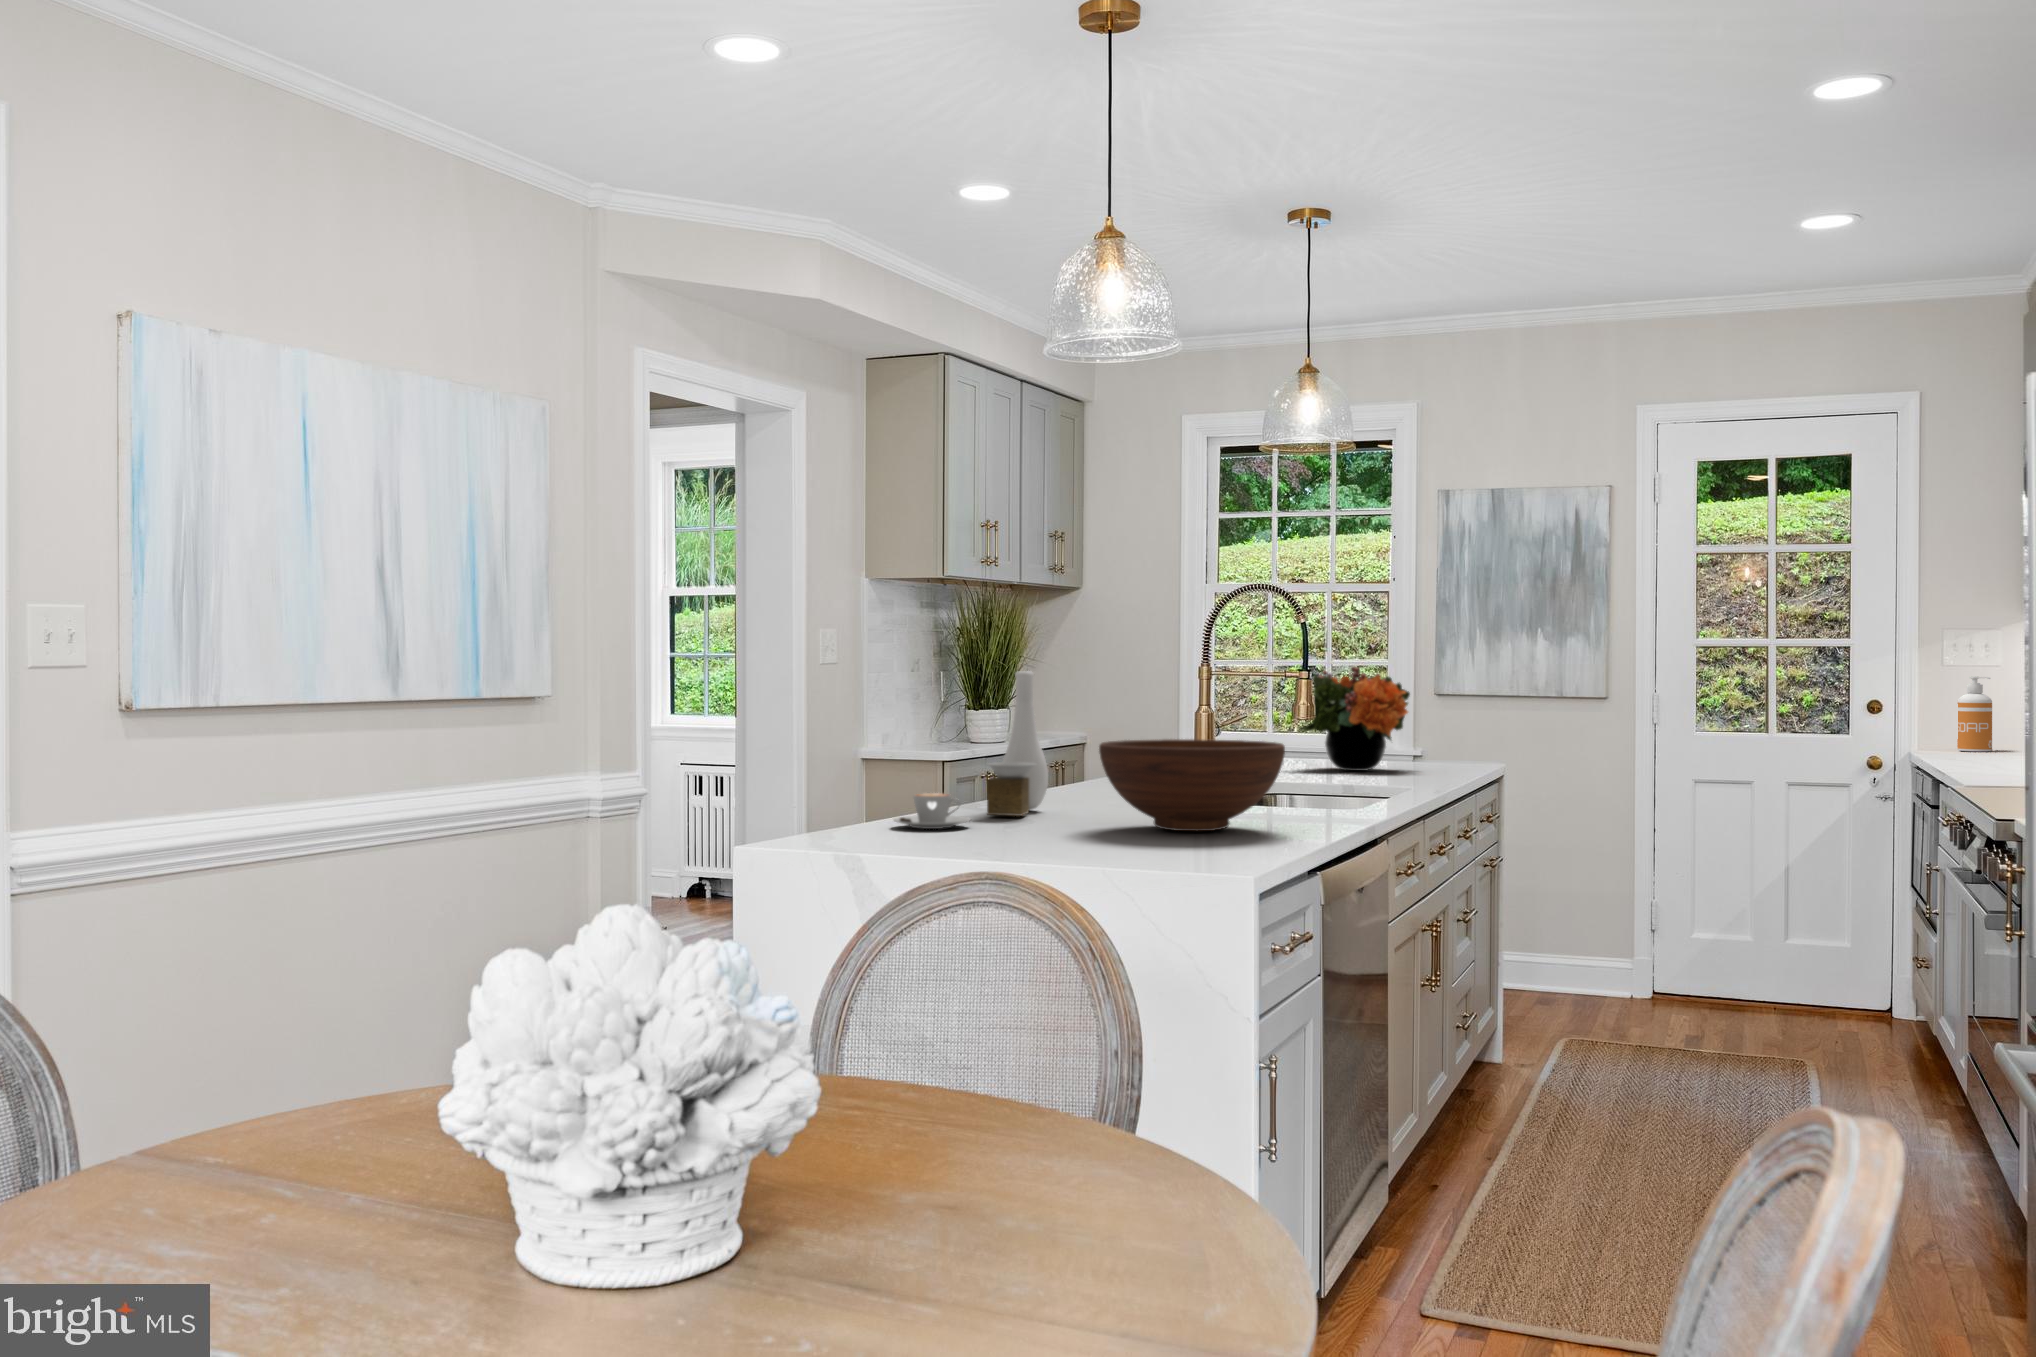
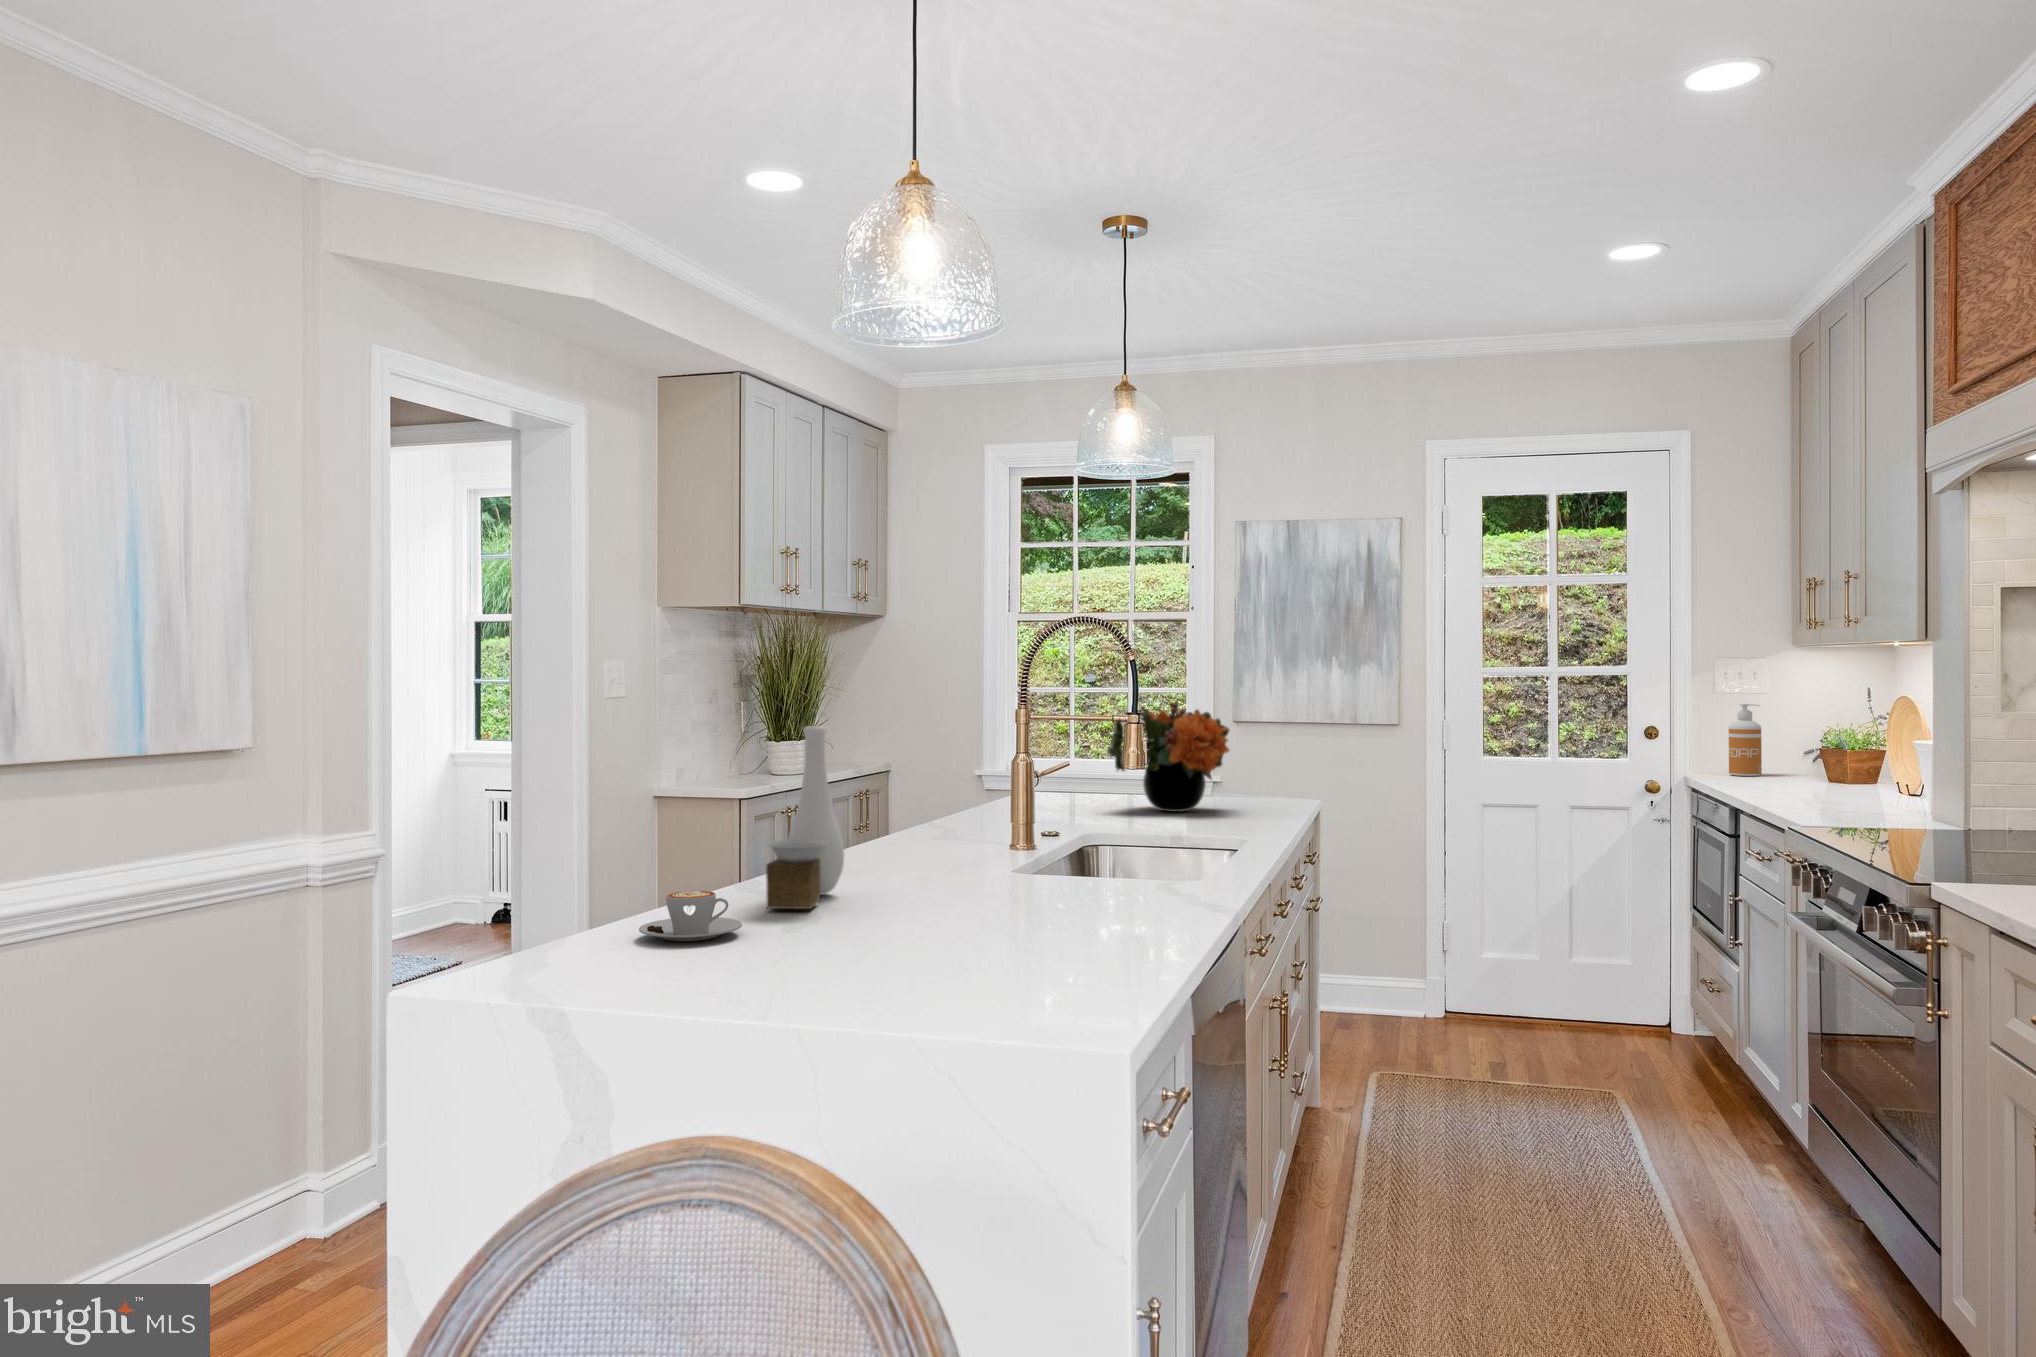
fruit bowl: present [1099,739,1285,831] -> none [906,813,1139,938]

